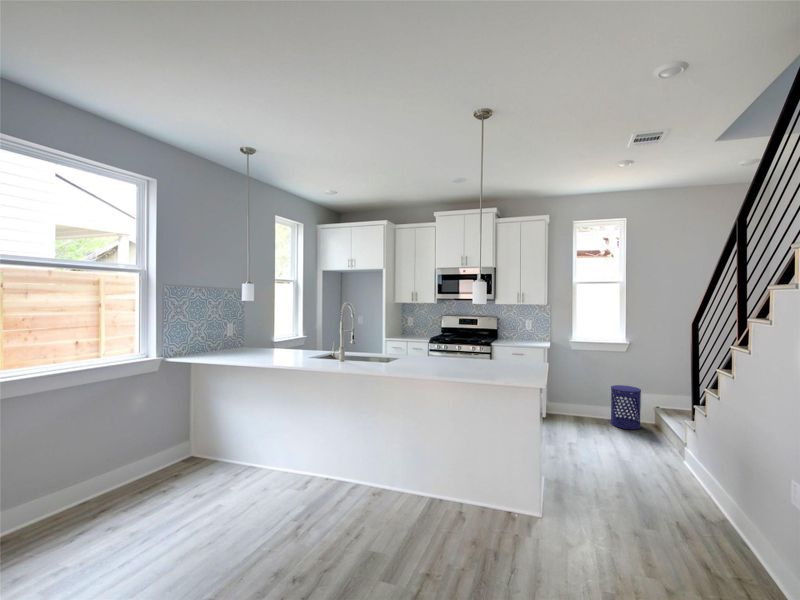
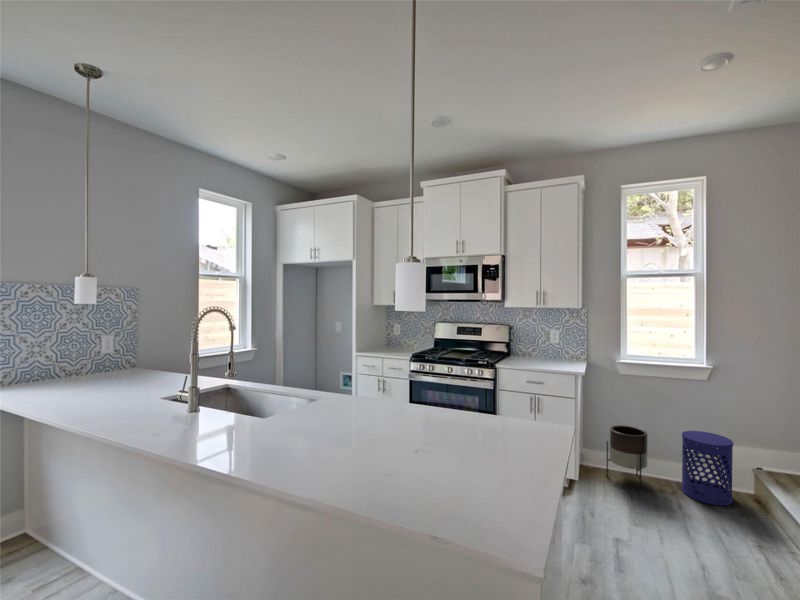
planter: none [564,384,590,424] -> present [607,425,648,489]

